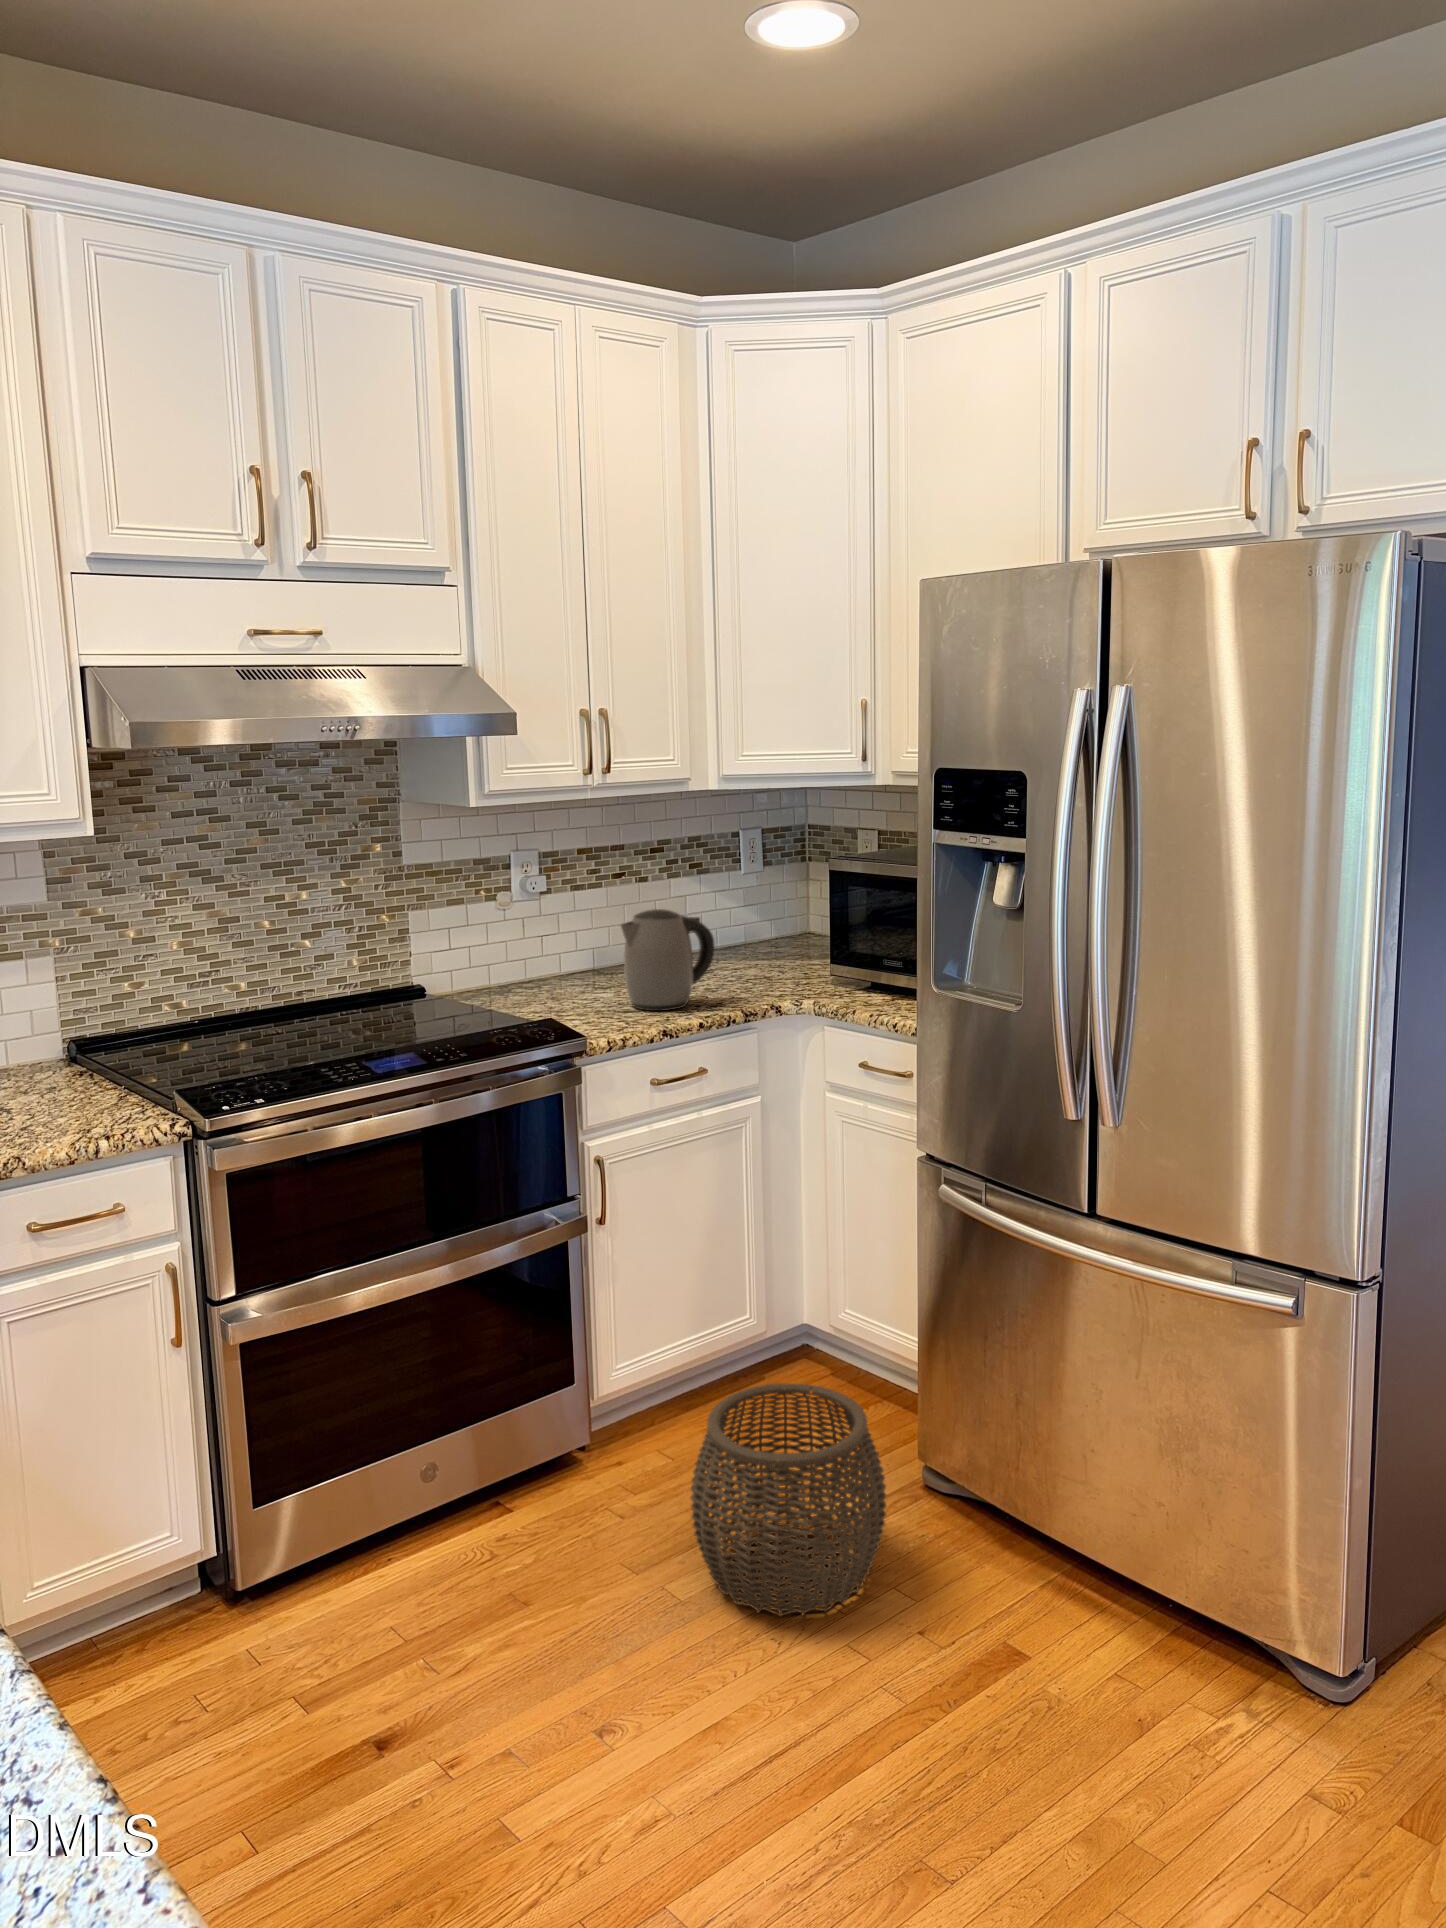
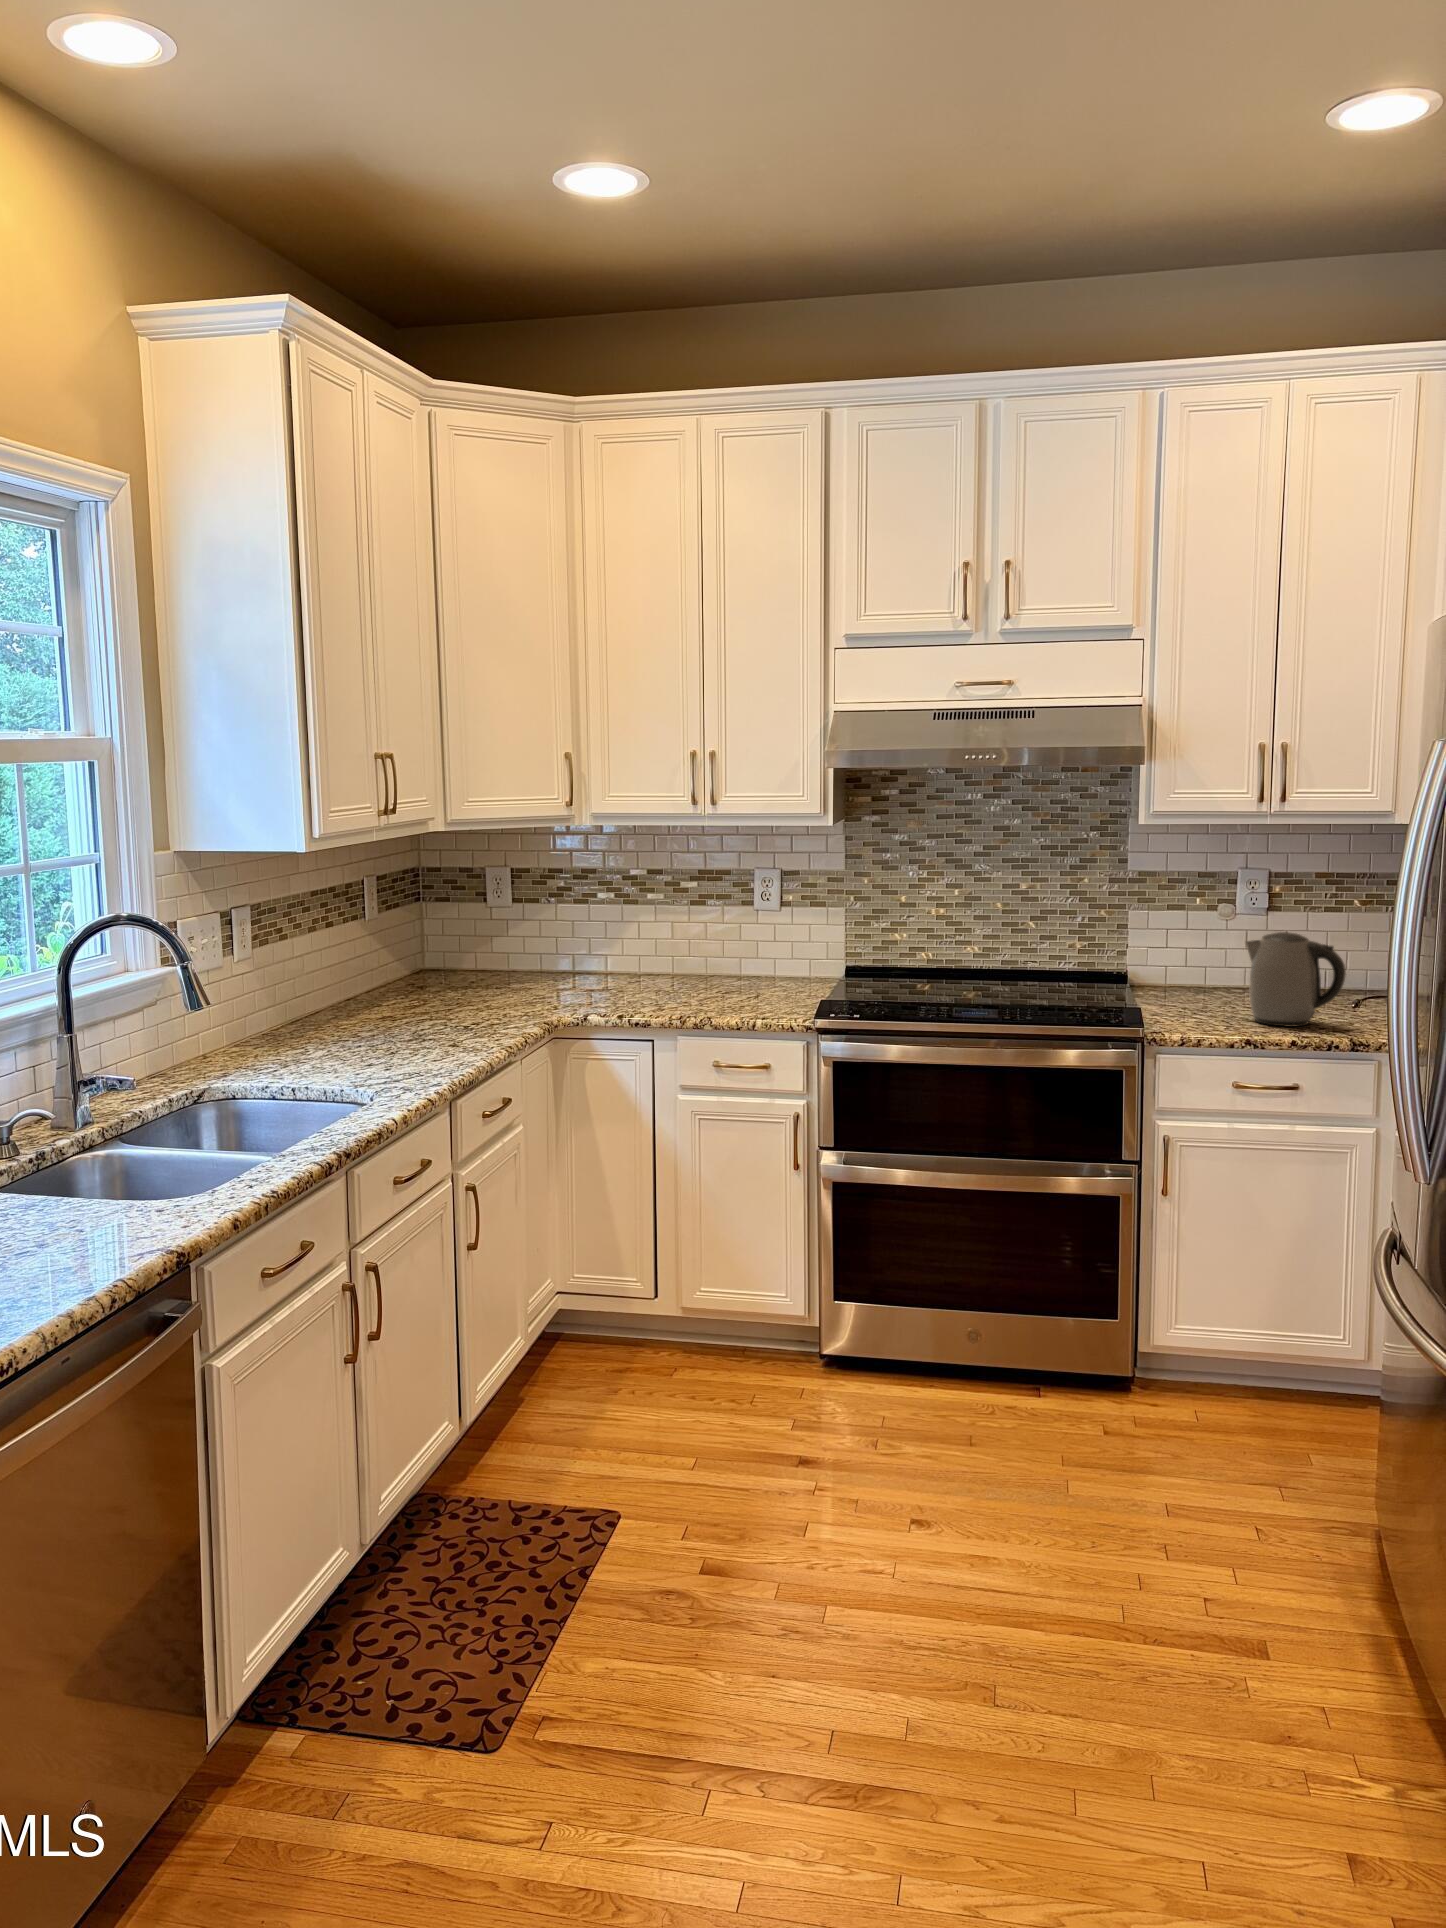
woven basket: present [690,1383,886,1616] -> none [1077,1352,1260,1553]

